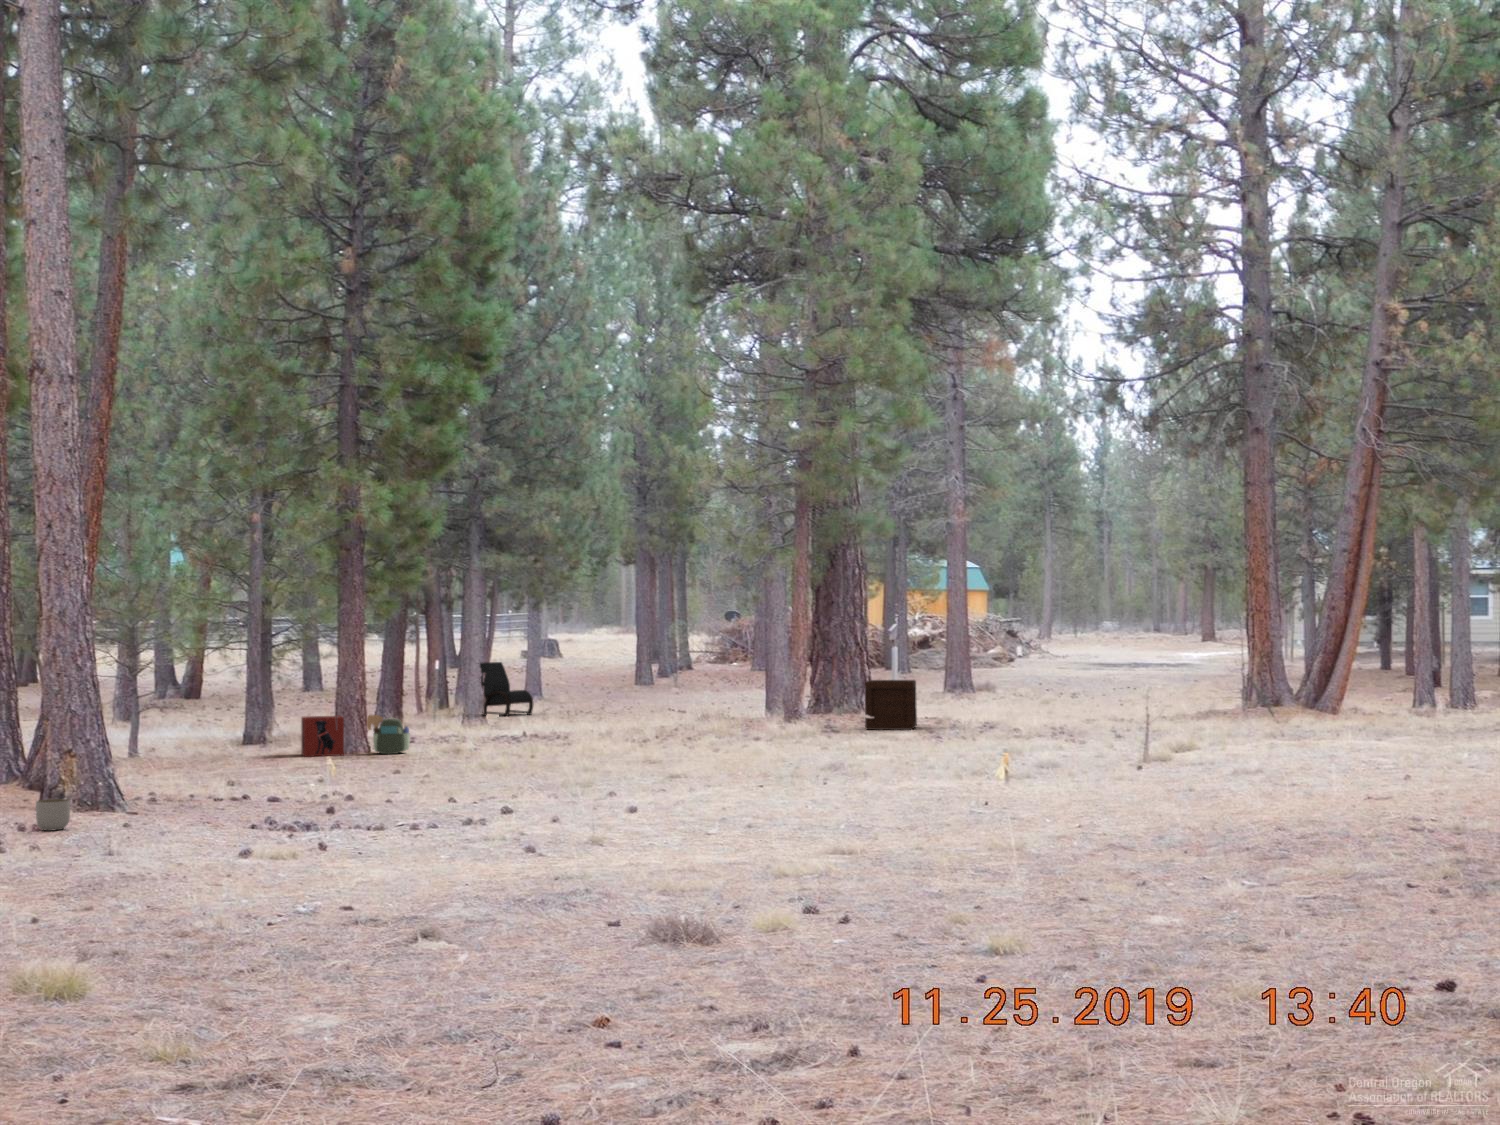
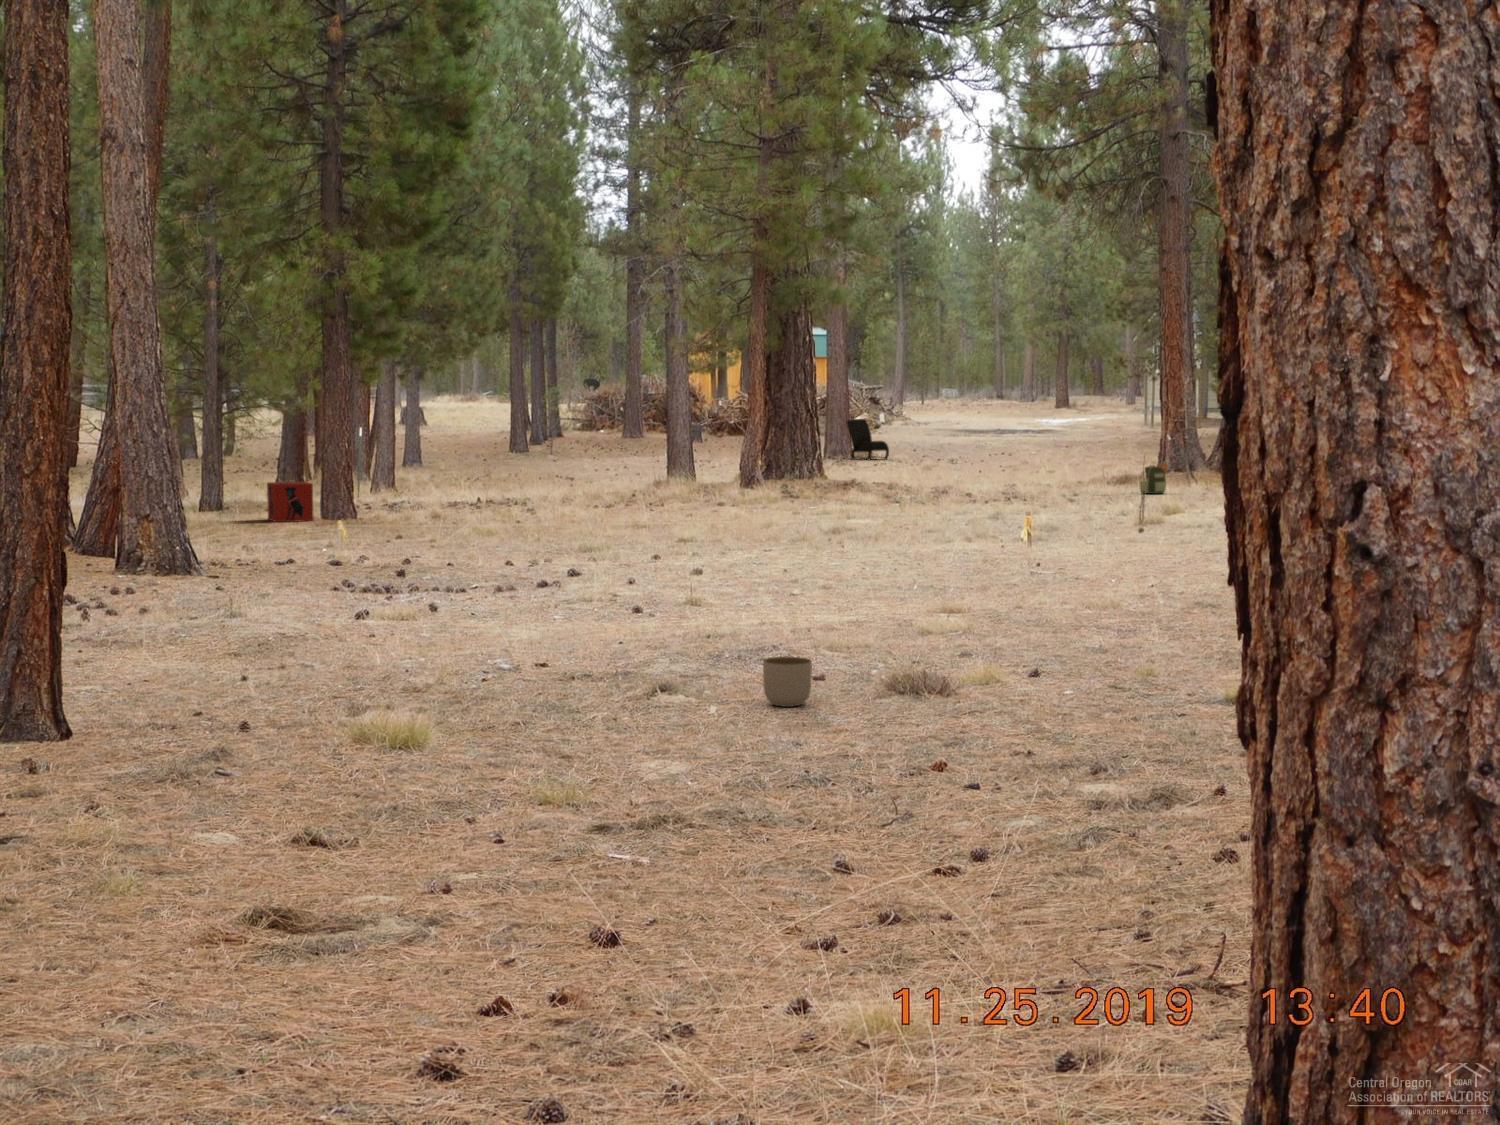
lounge chair: present [480,662,533,716] -> present [847,419,889,460]
wooden crate: present [865,680,917,730] -> none [803,450,850,499]
backpack: present [367,715,410,754] -> present [1139,462,1168,494]
planter: present [36,799,70,831] -> present [763,657,812,707]

